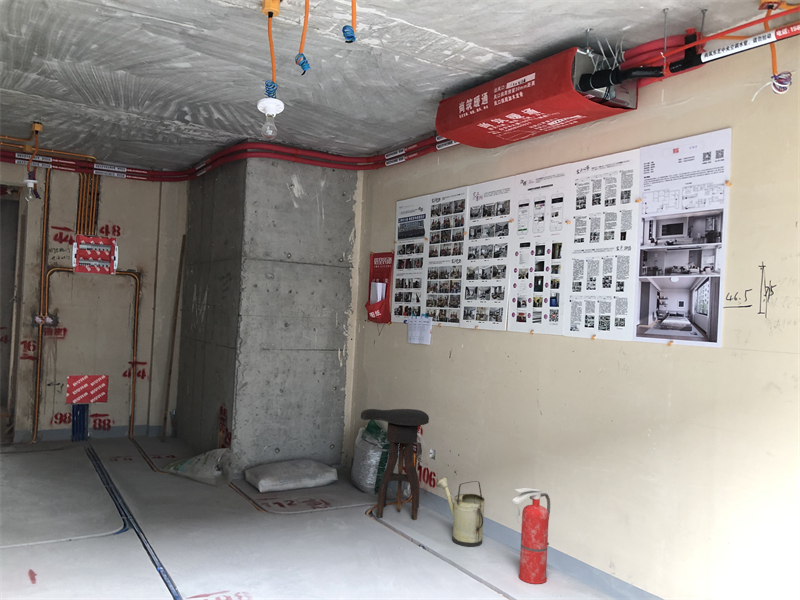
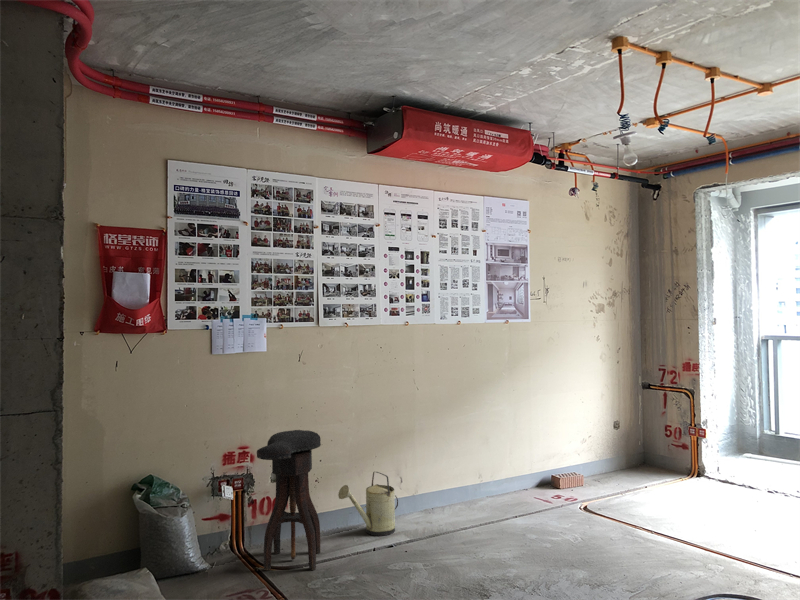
fire extinguisher: present [513,488,550,584] -> none [441,443,469,516]

